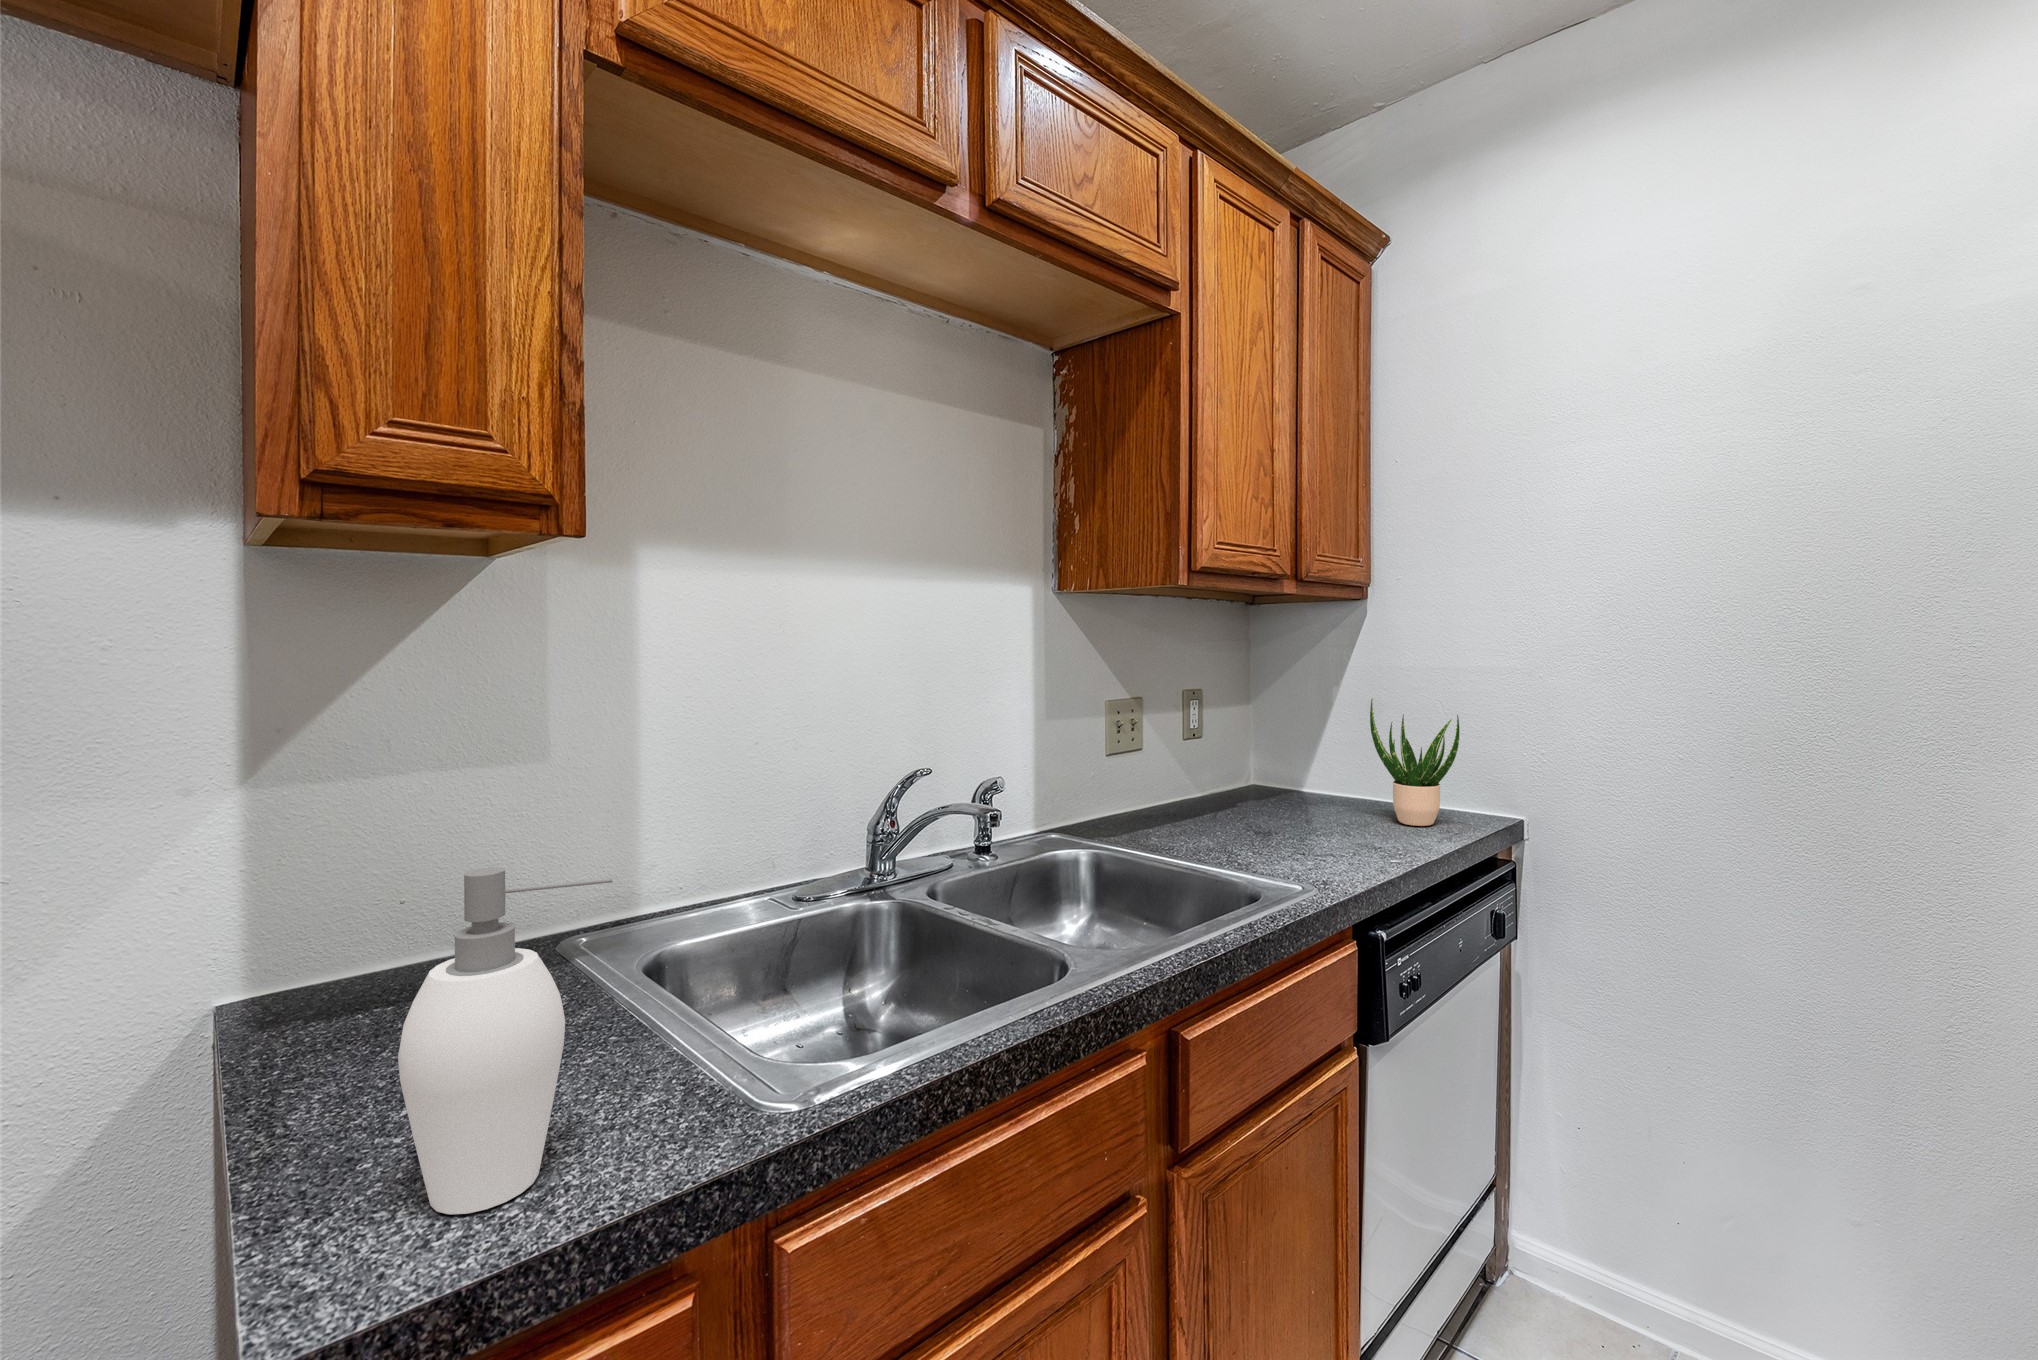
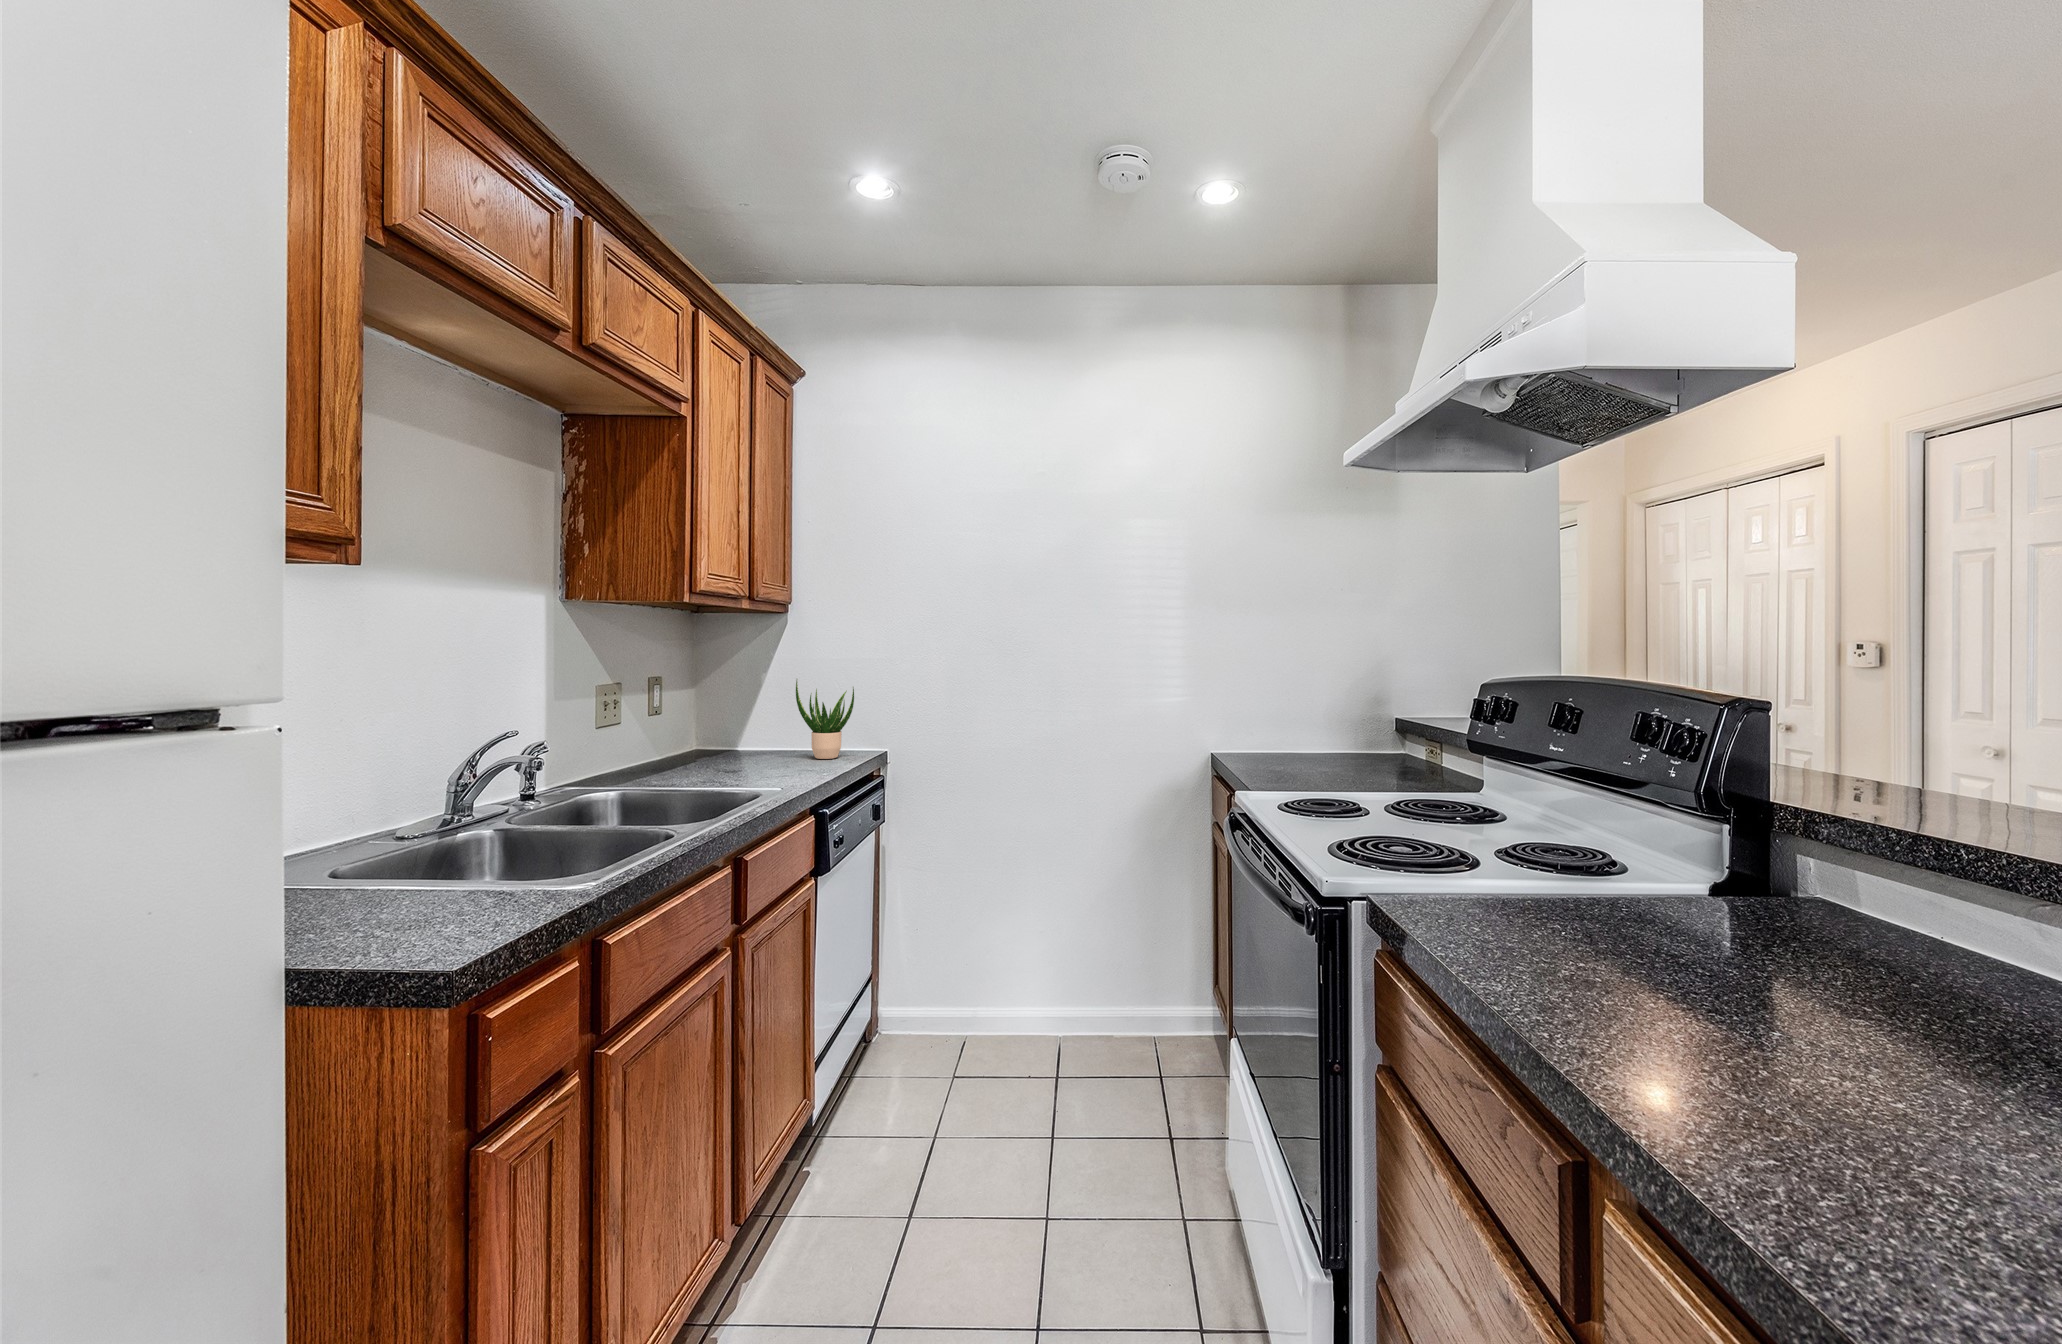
soap dispenser: present [398,867,612,1214] -> none [398,747,506,921]

